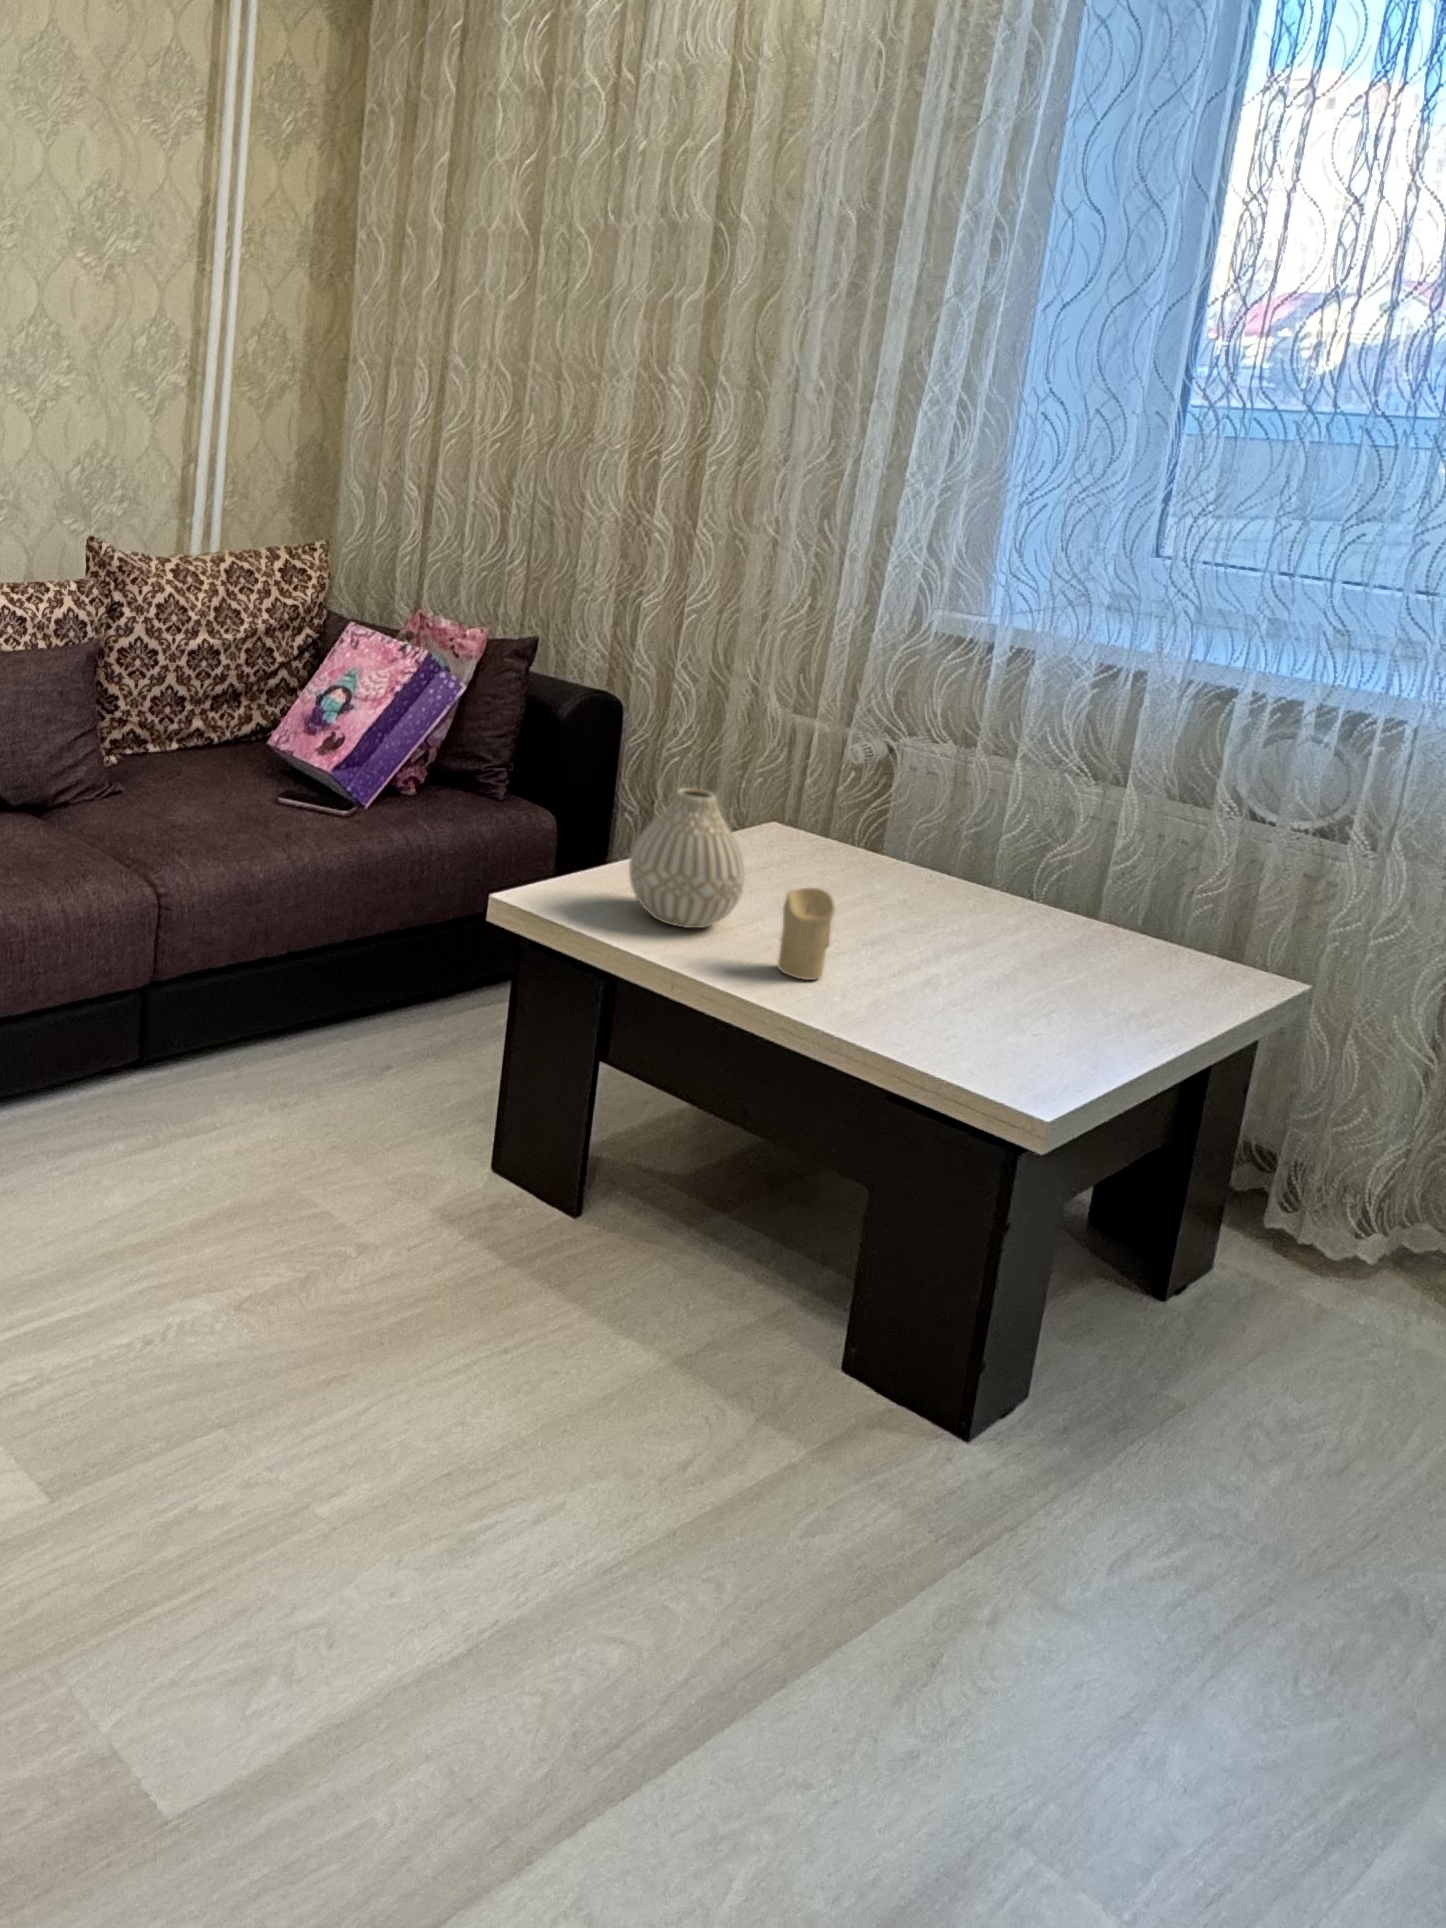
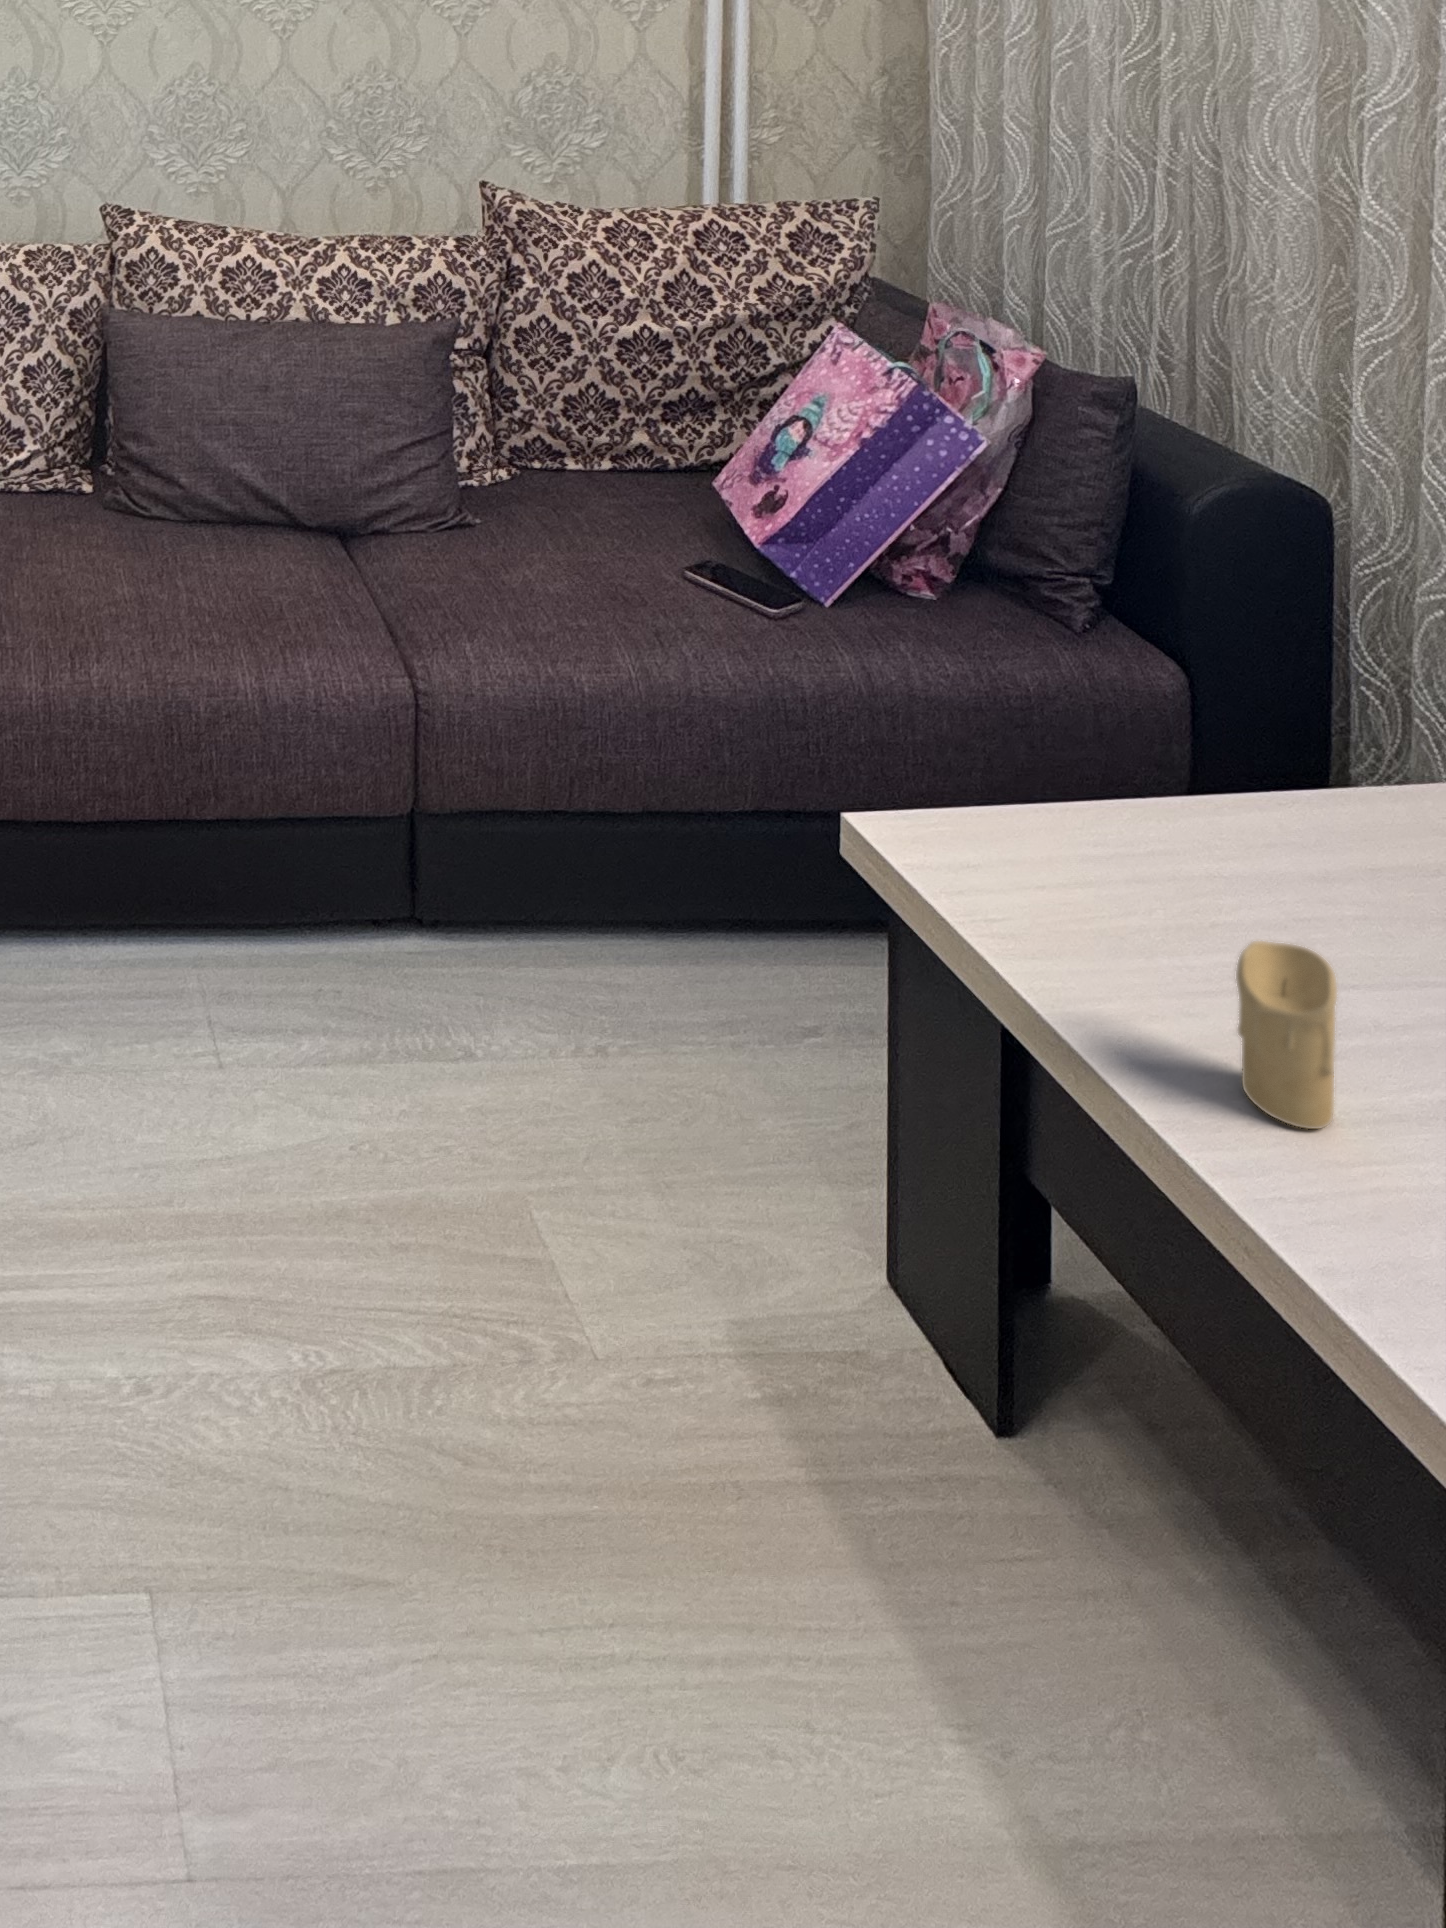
vase: present [629,788,745,928] -> none [1025,702,1241,958]

